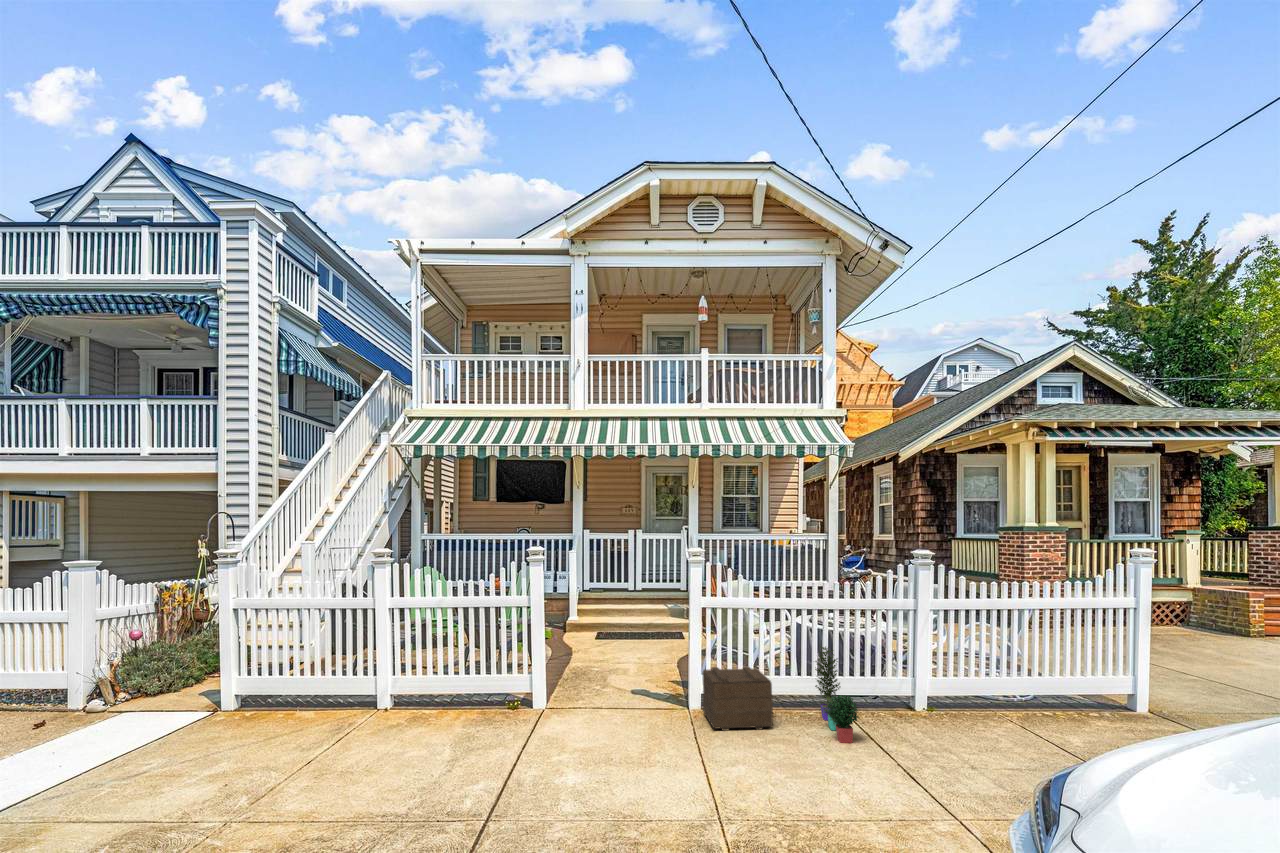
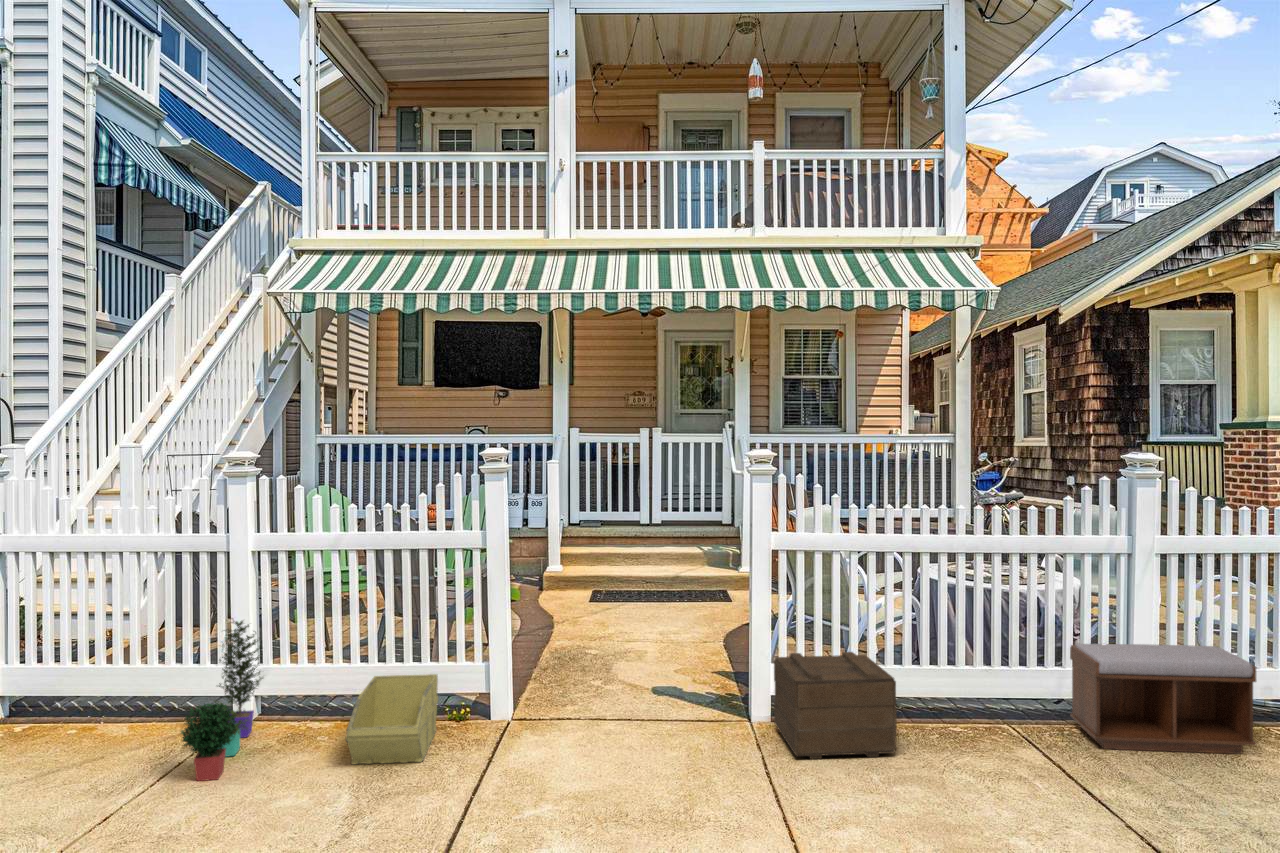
potted plant: present [815,646,859,743] -> present [181,618,263,781]
bench: none [878,662,984,728] -> present [1070,644,1256,754]
storage bin: none [449,680,502,733] -> present [346,674,439,764]

